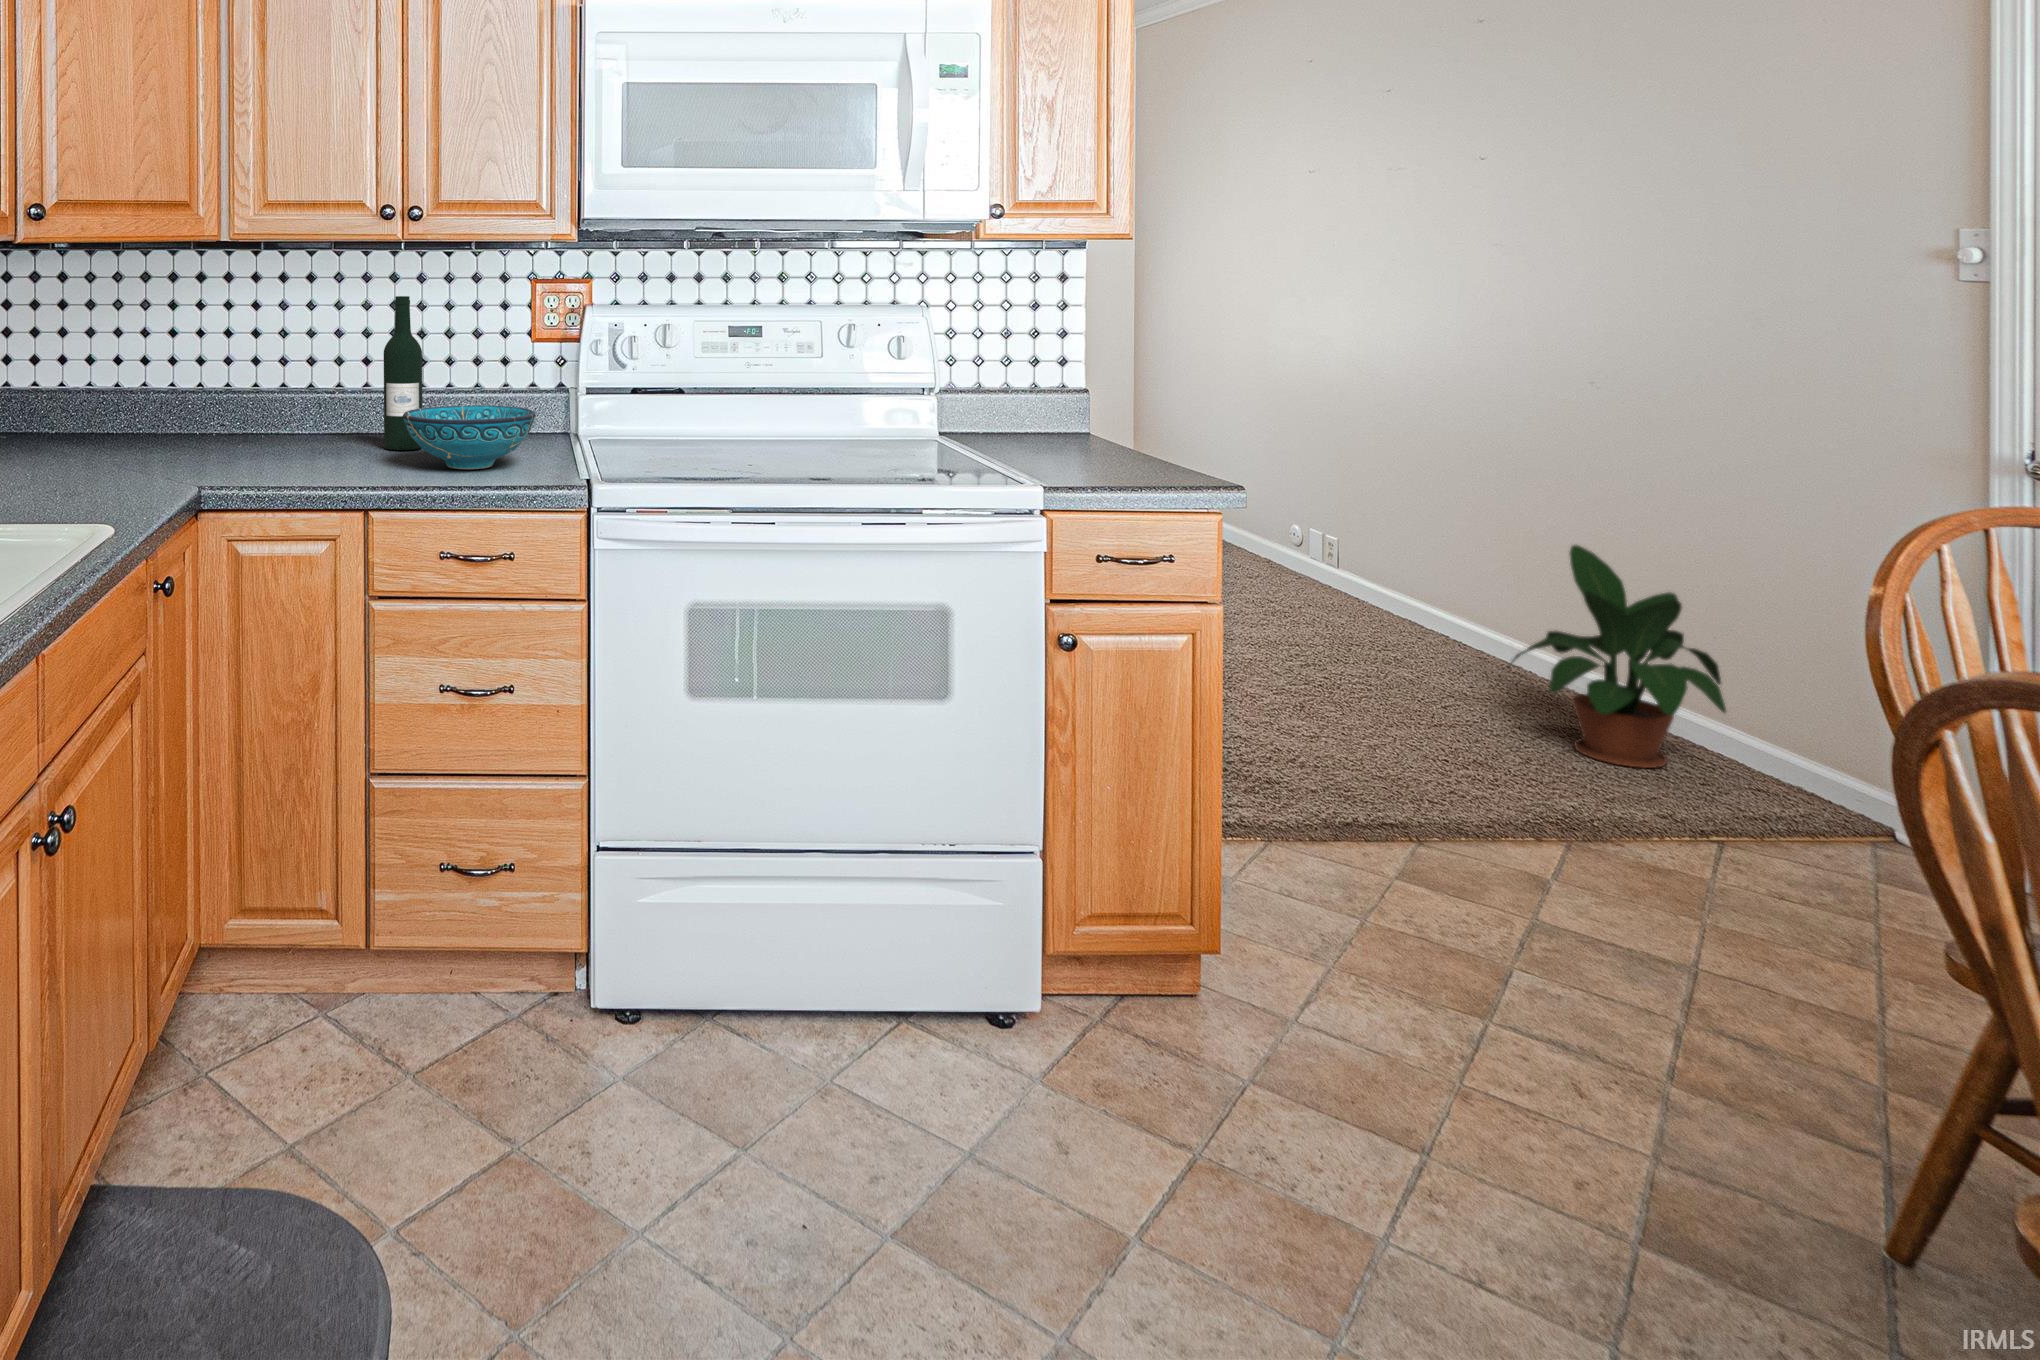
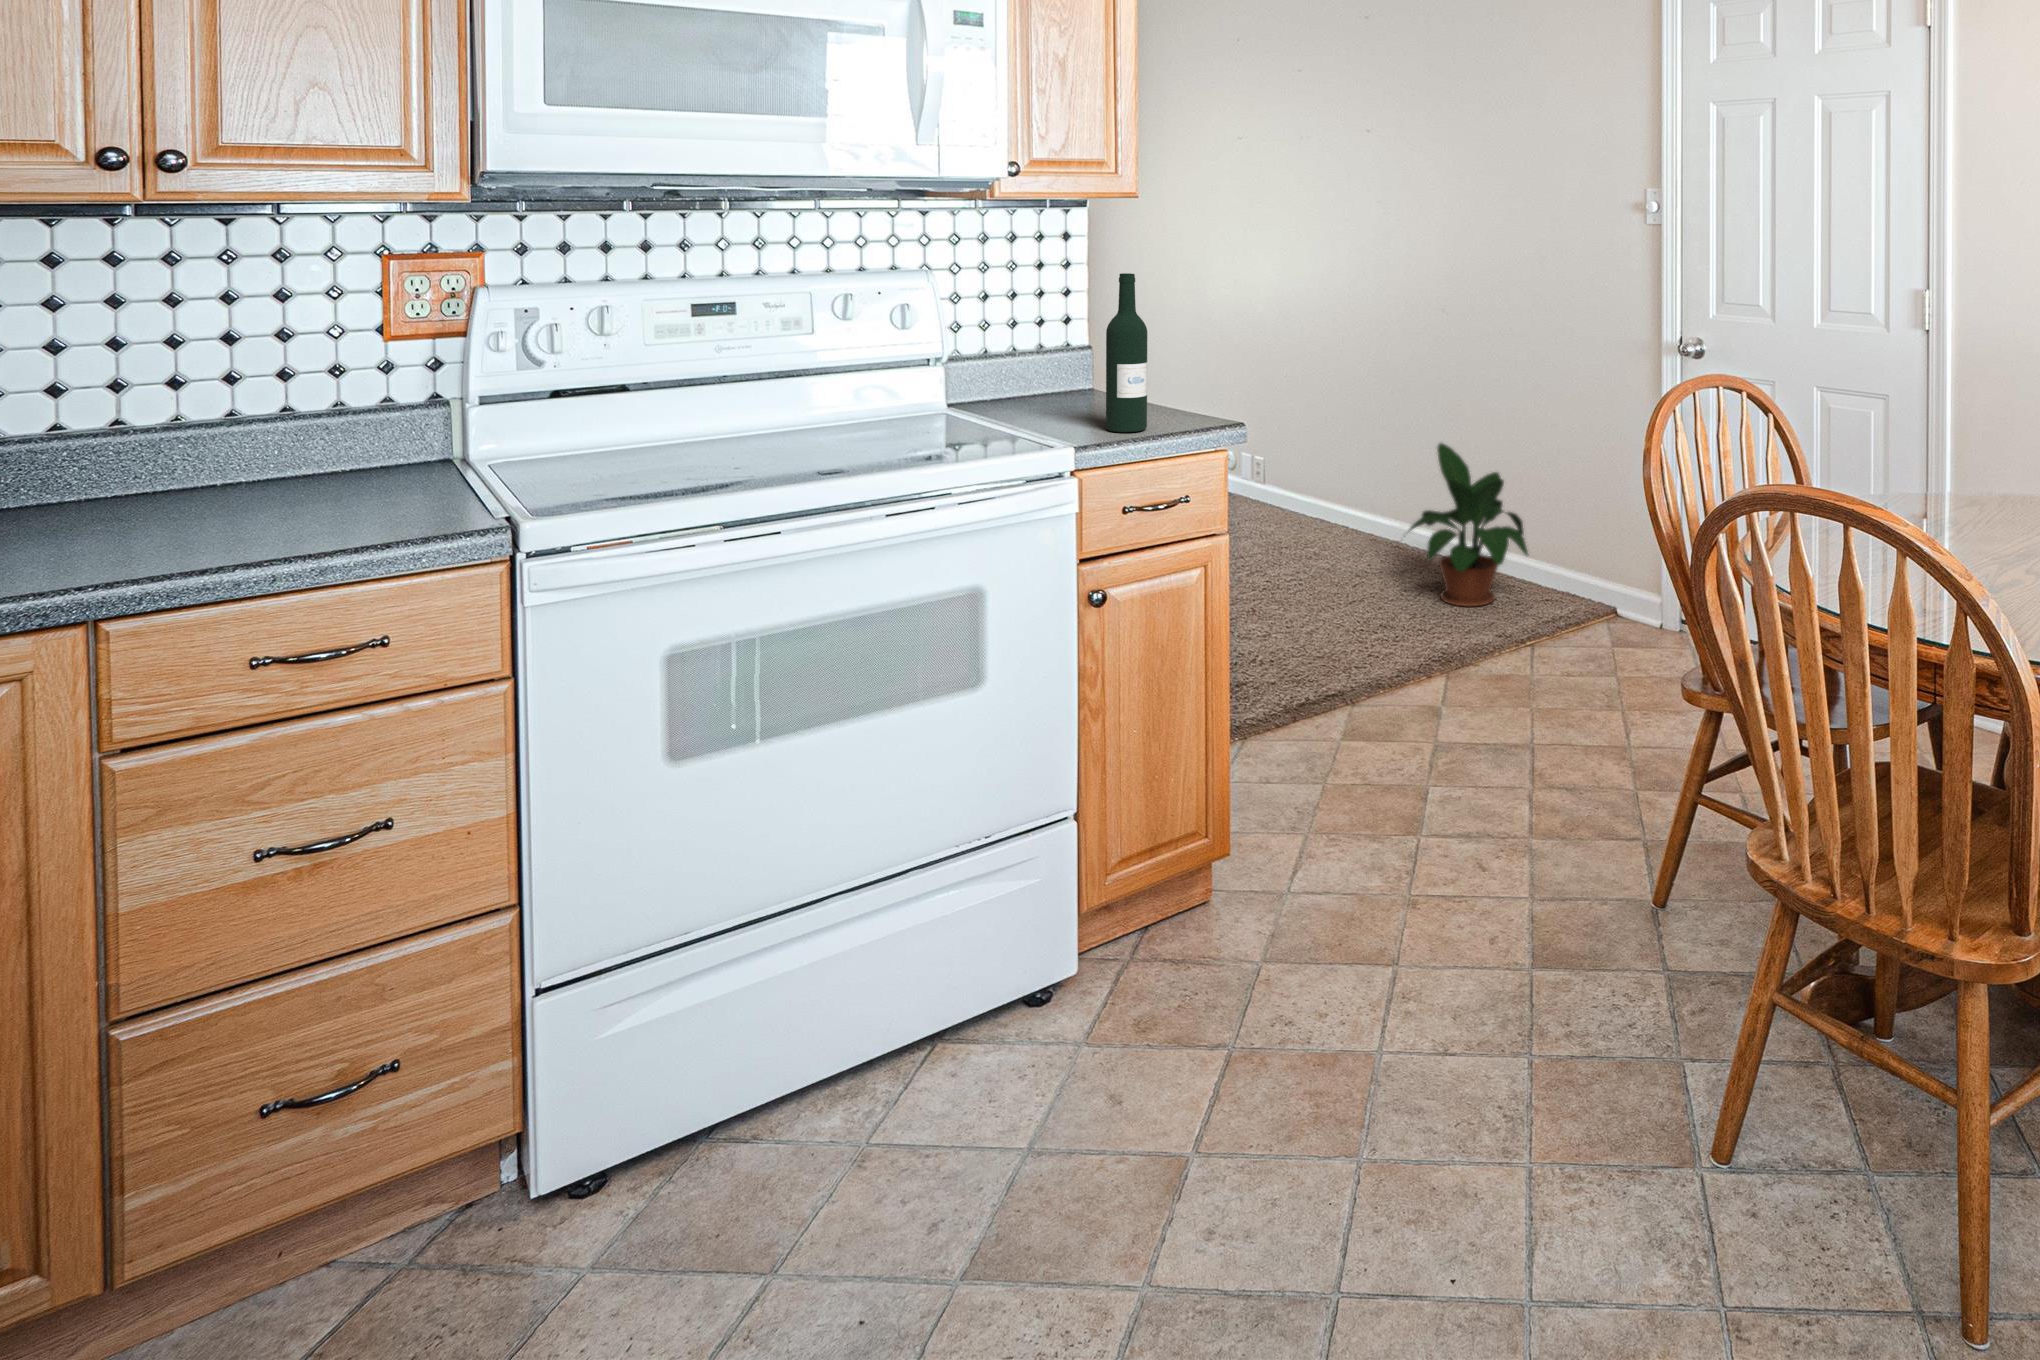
wine bottle: present [384,296,422,450] -> present [1106,273,1147,432]
bowl: present [403,405,536,469] -> none [153,425,410,525]

